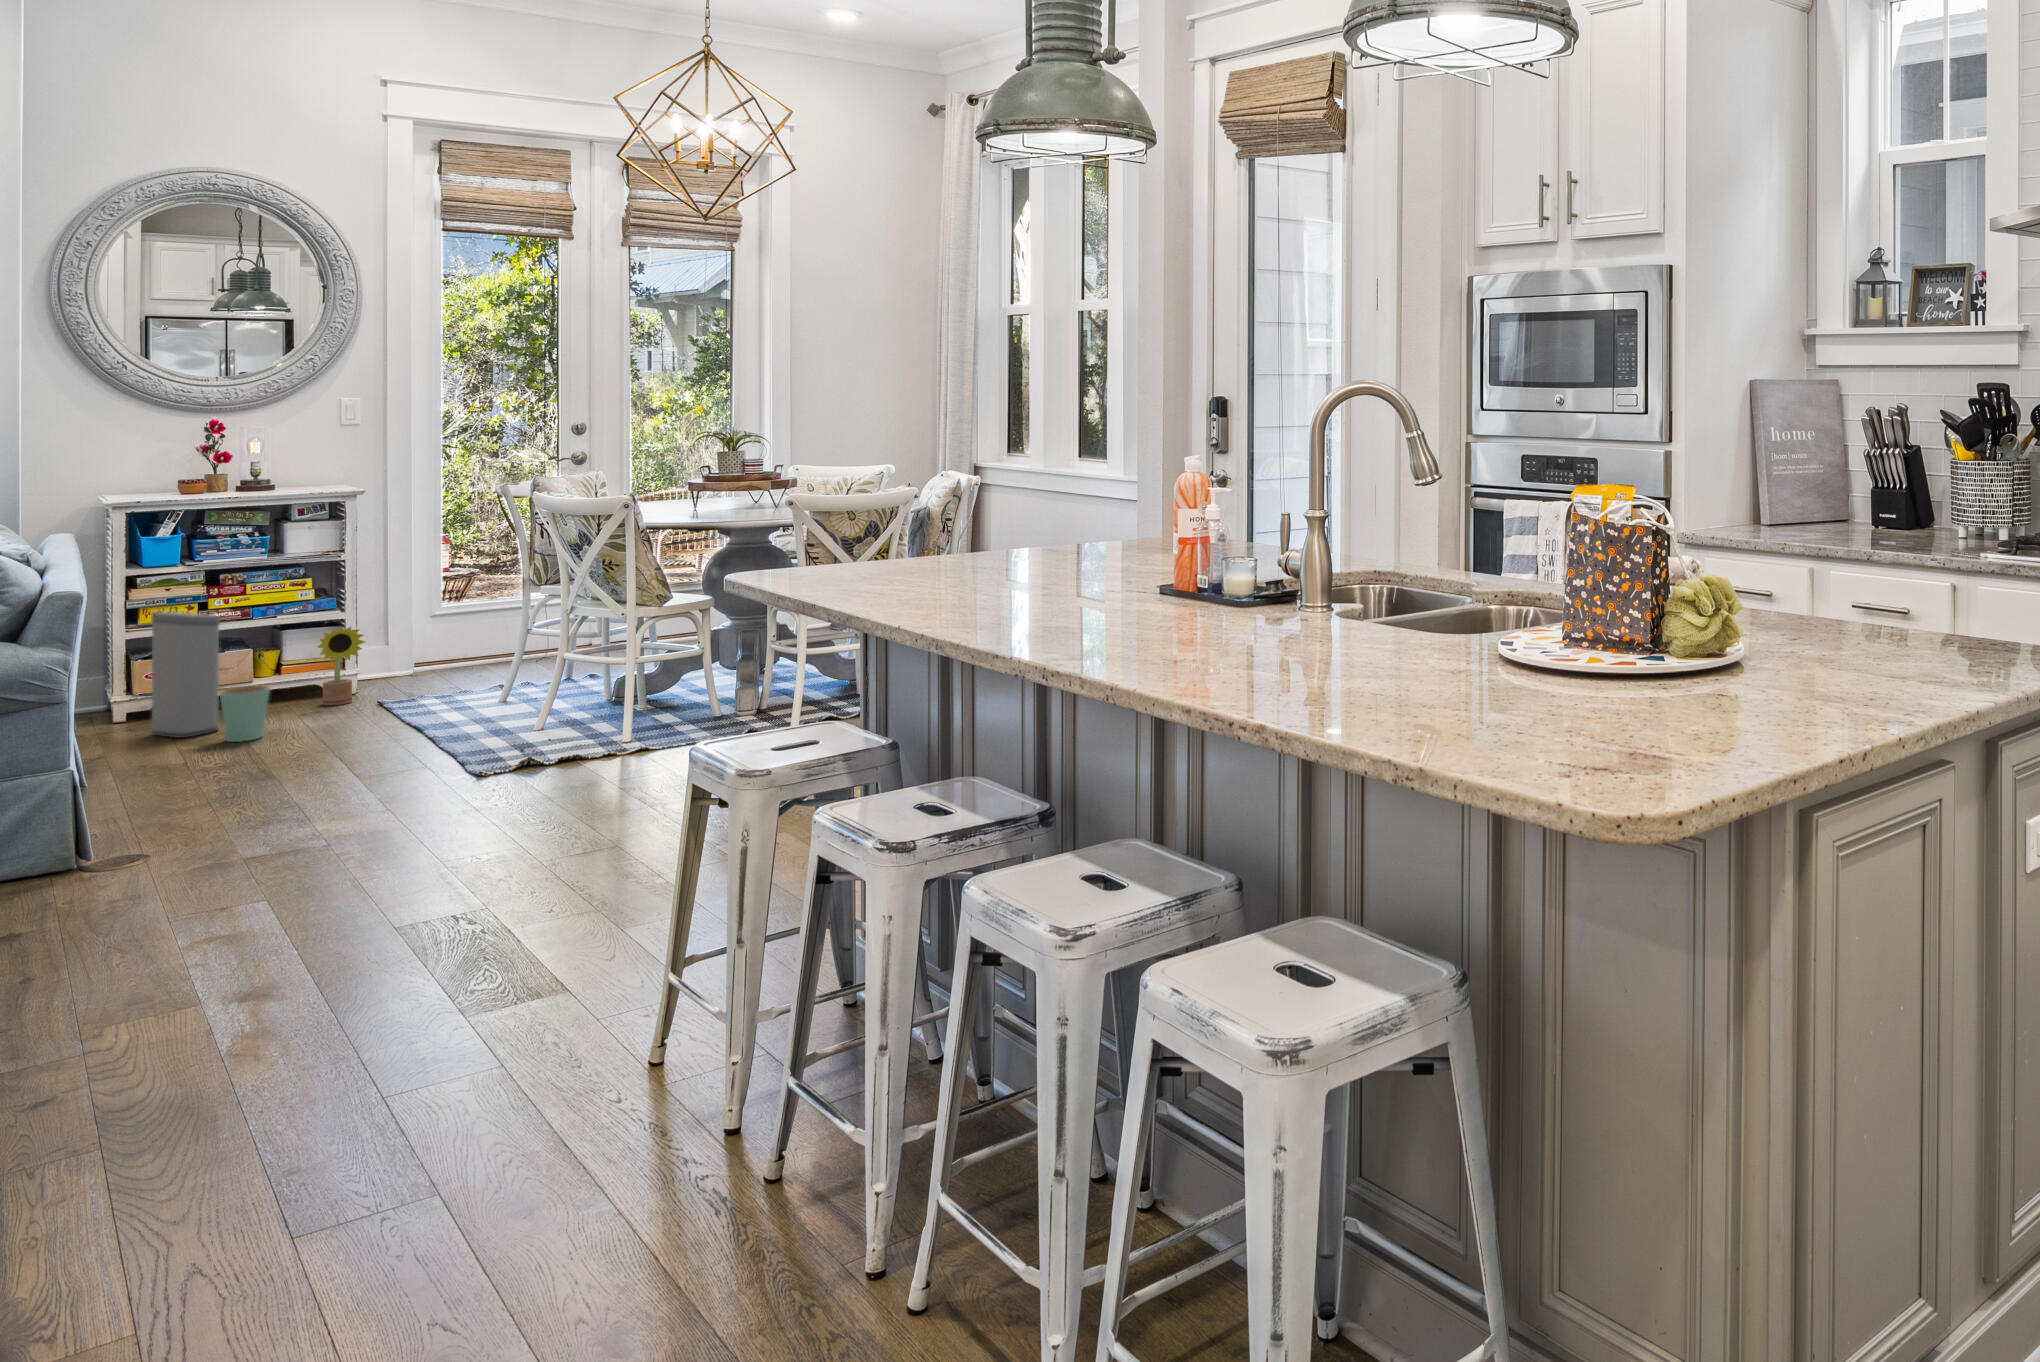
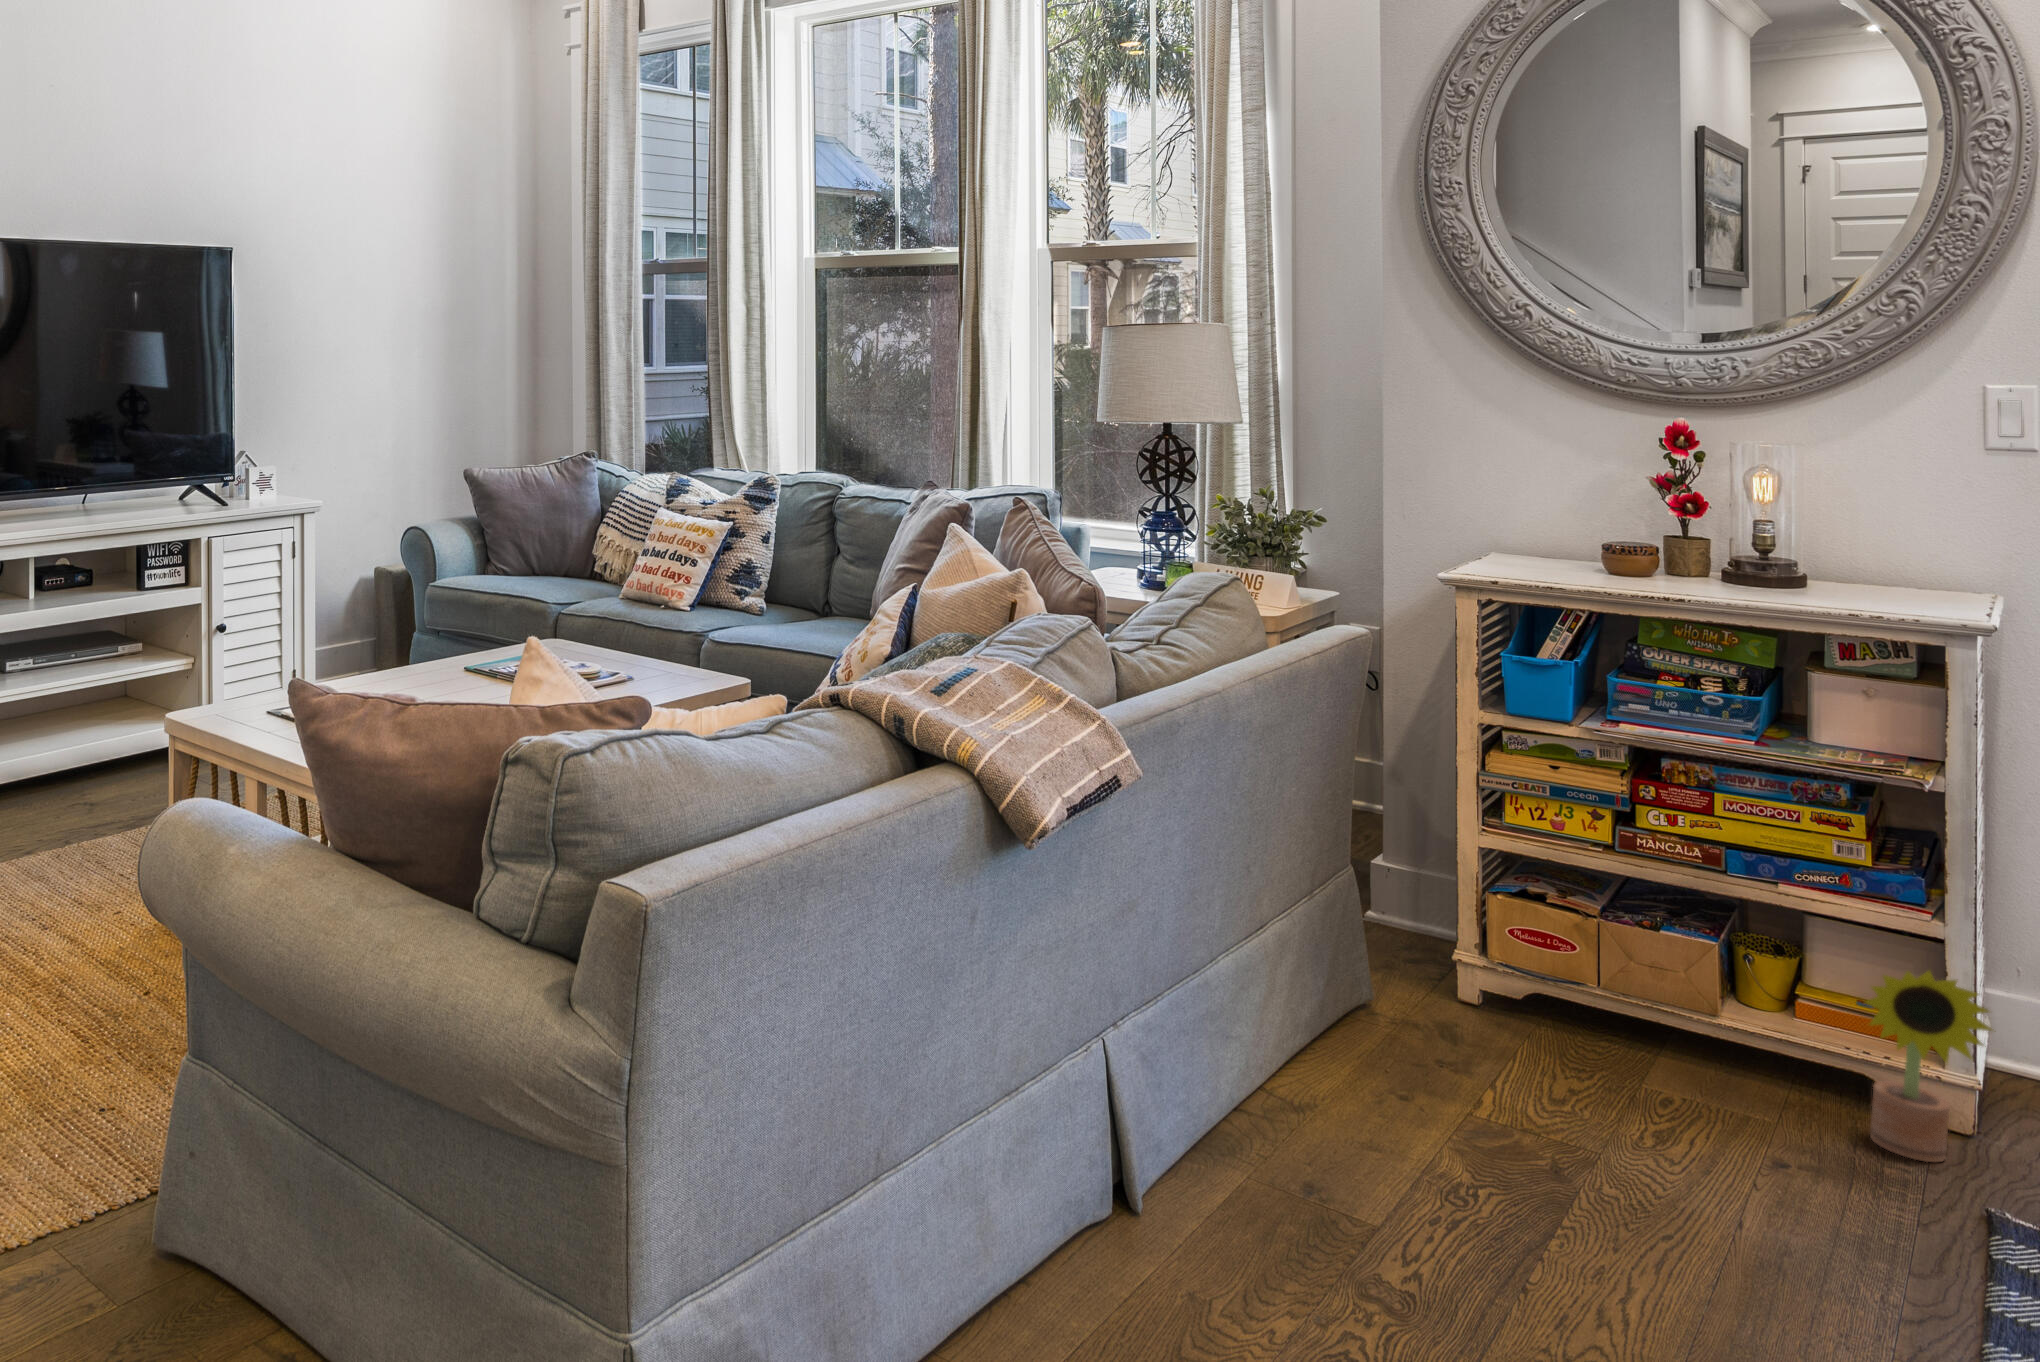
trash can: present [151,612,270,742] -> none [1487,827,1729,1231]

